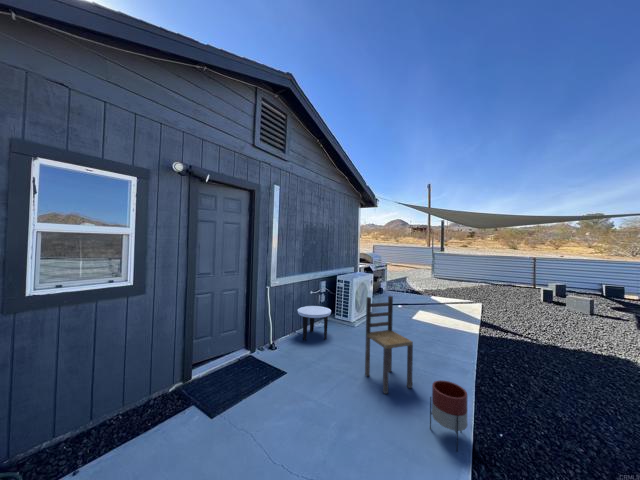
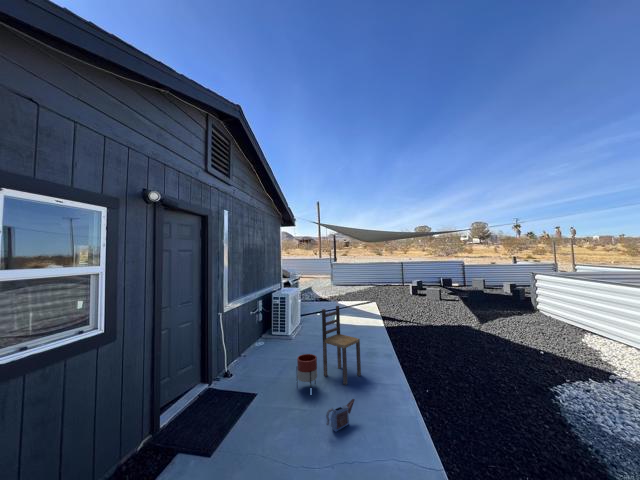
side table: present [297,306,331,341] -> none [243,326,277,362]
planter: present [430,380,468,452] -> present [296,354,317,387]
watering can: none [327,416,374,450] -> present [326,399,355,432]

